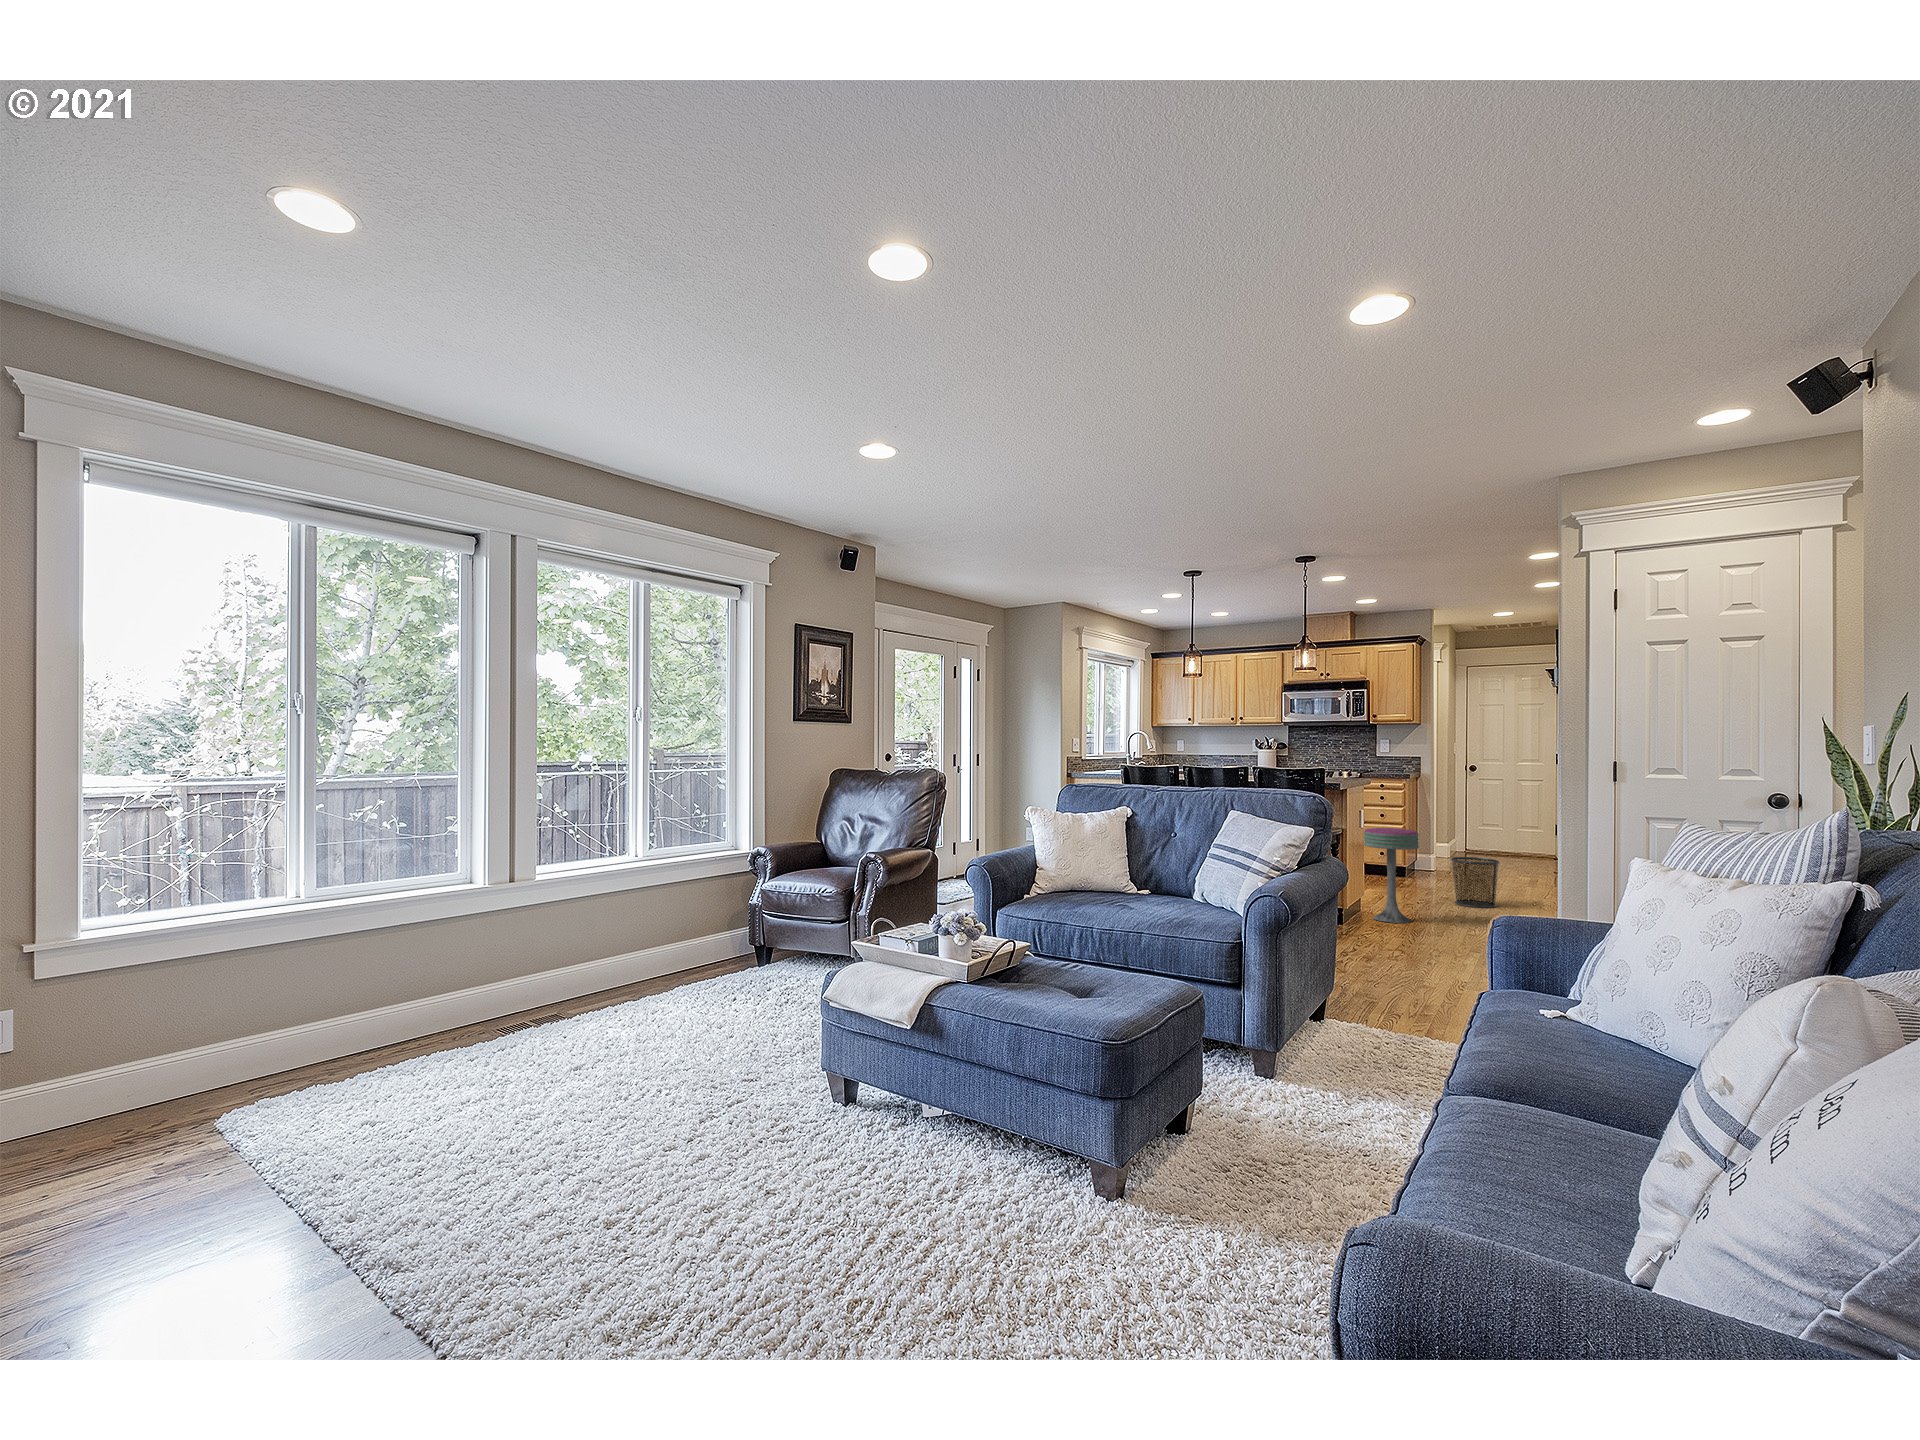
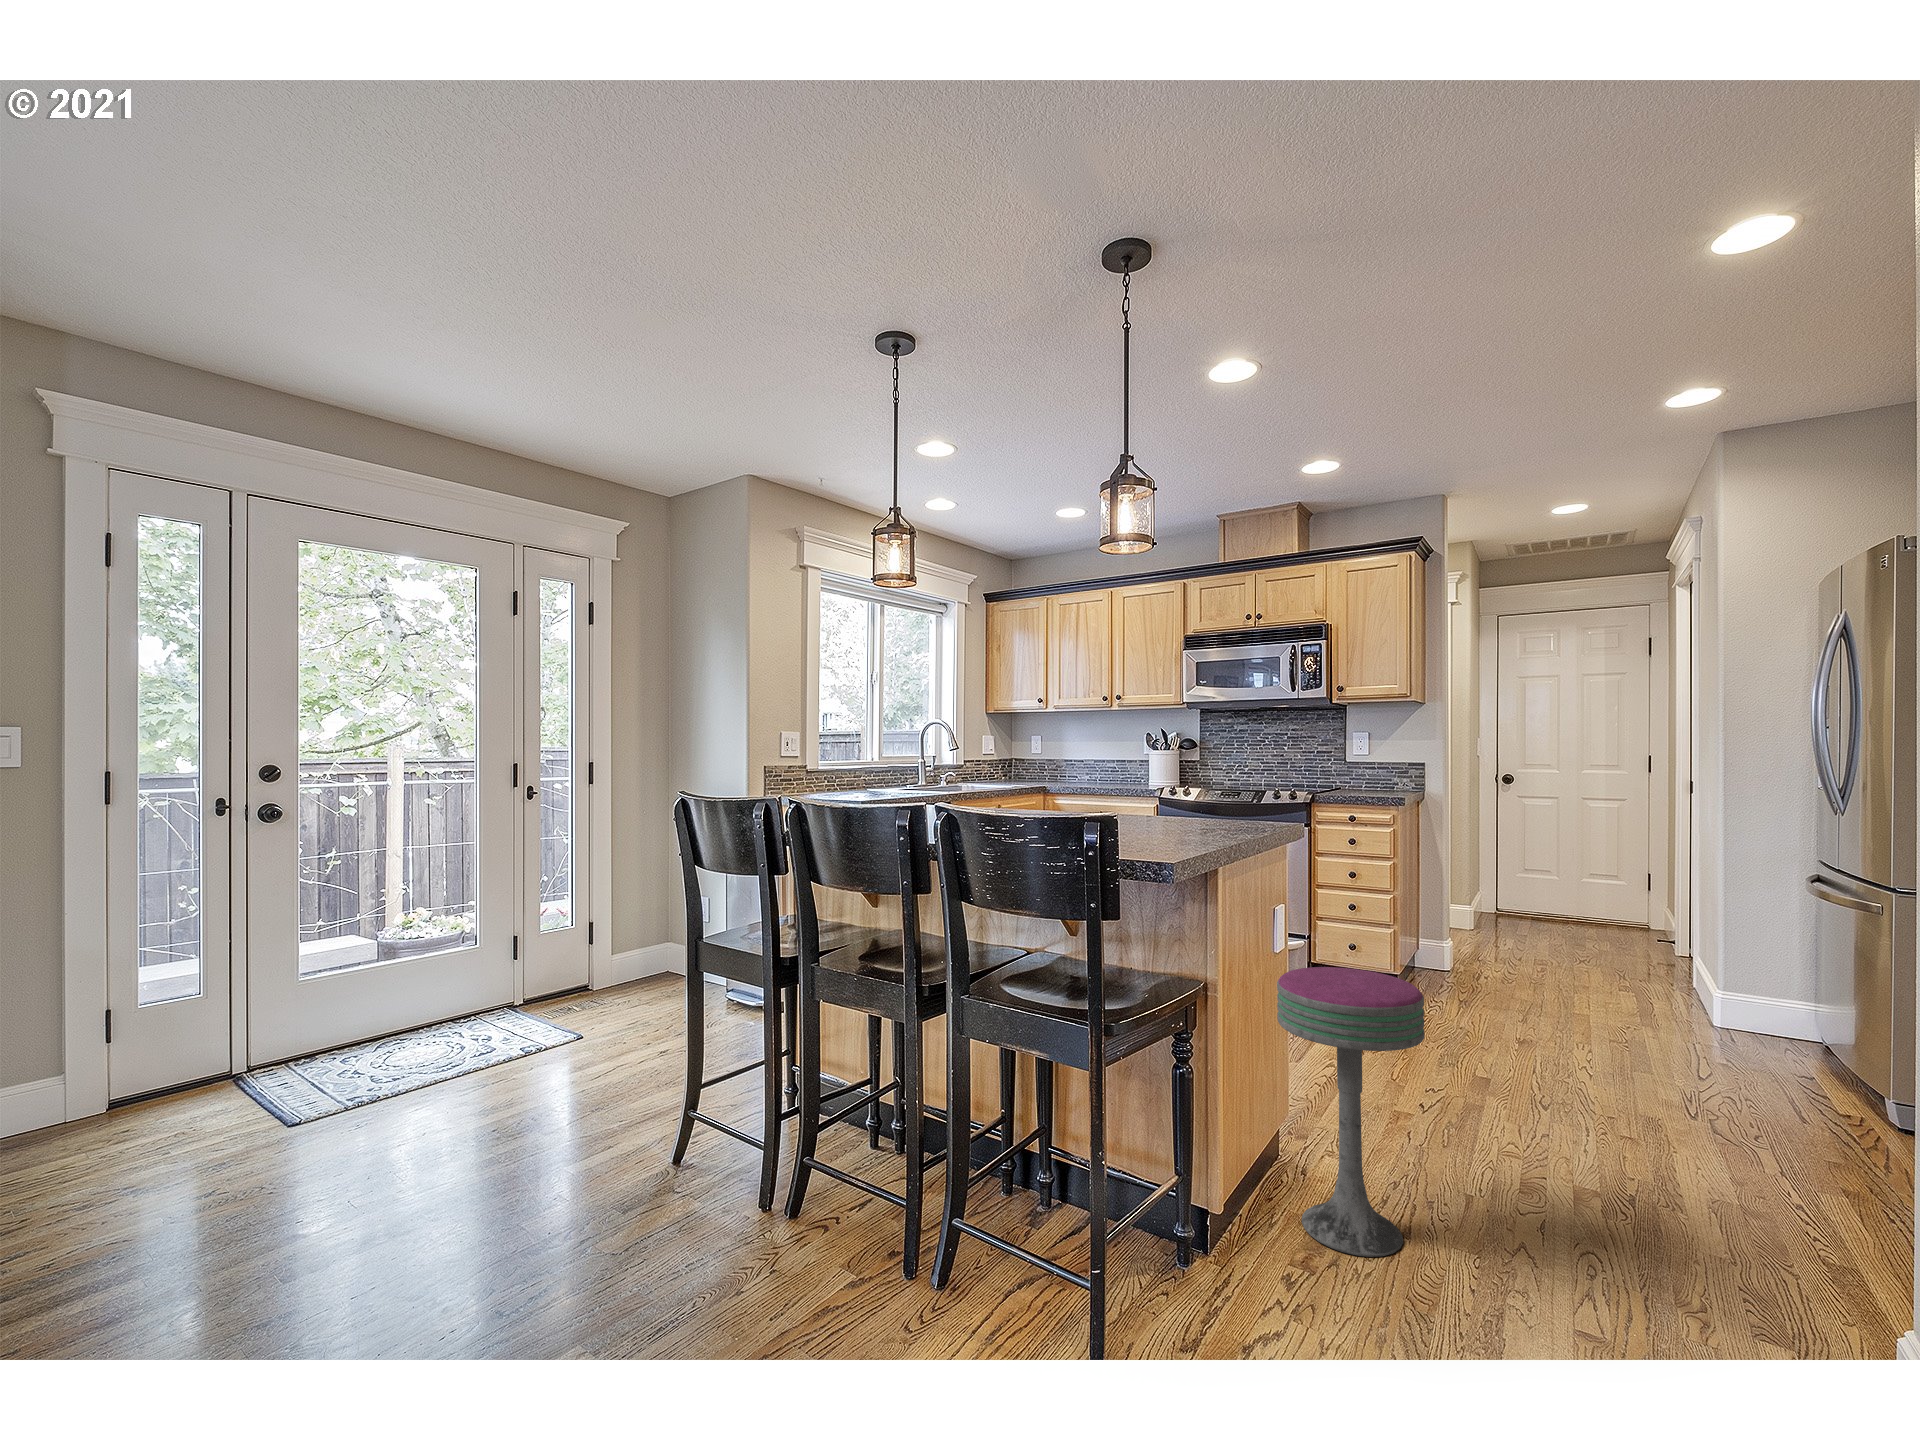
waste bin: present [1451,857,1500,908] -> none [1497,1004,1618,1145]

